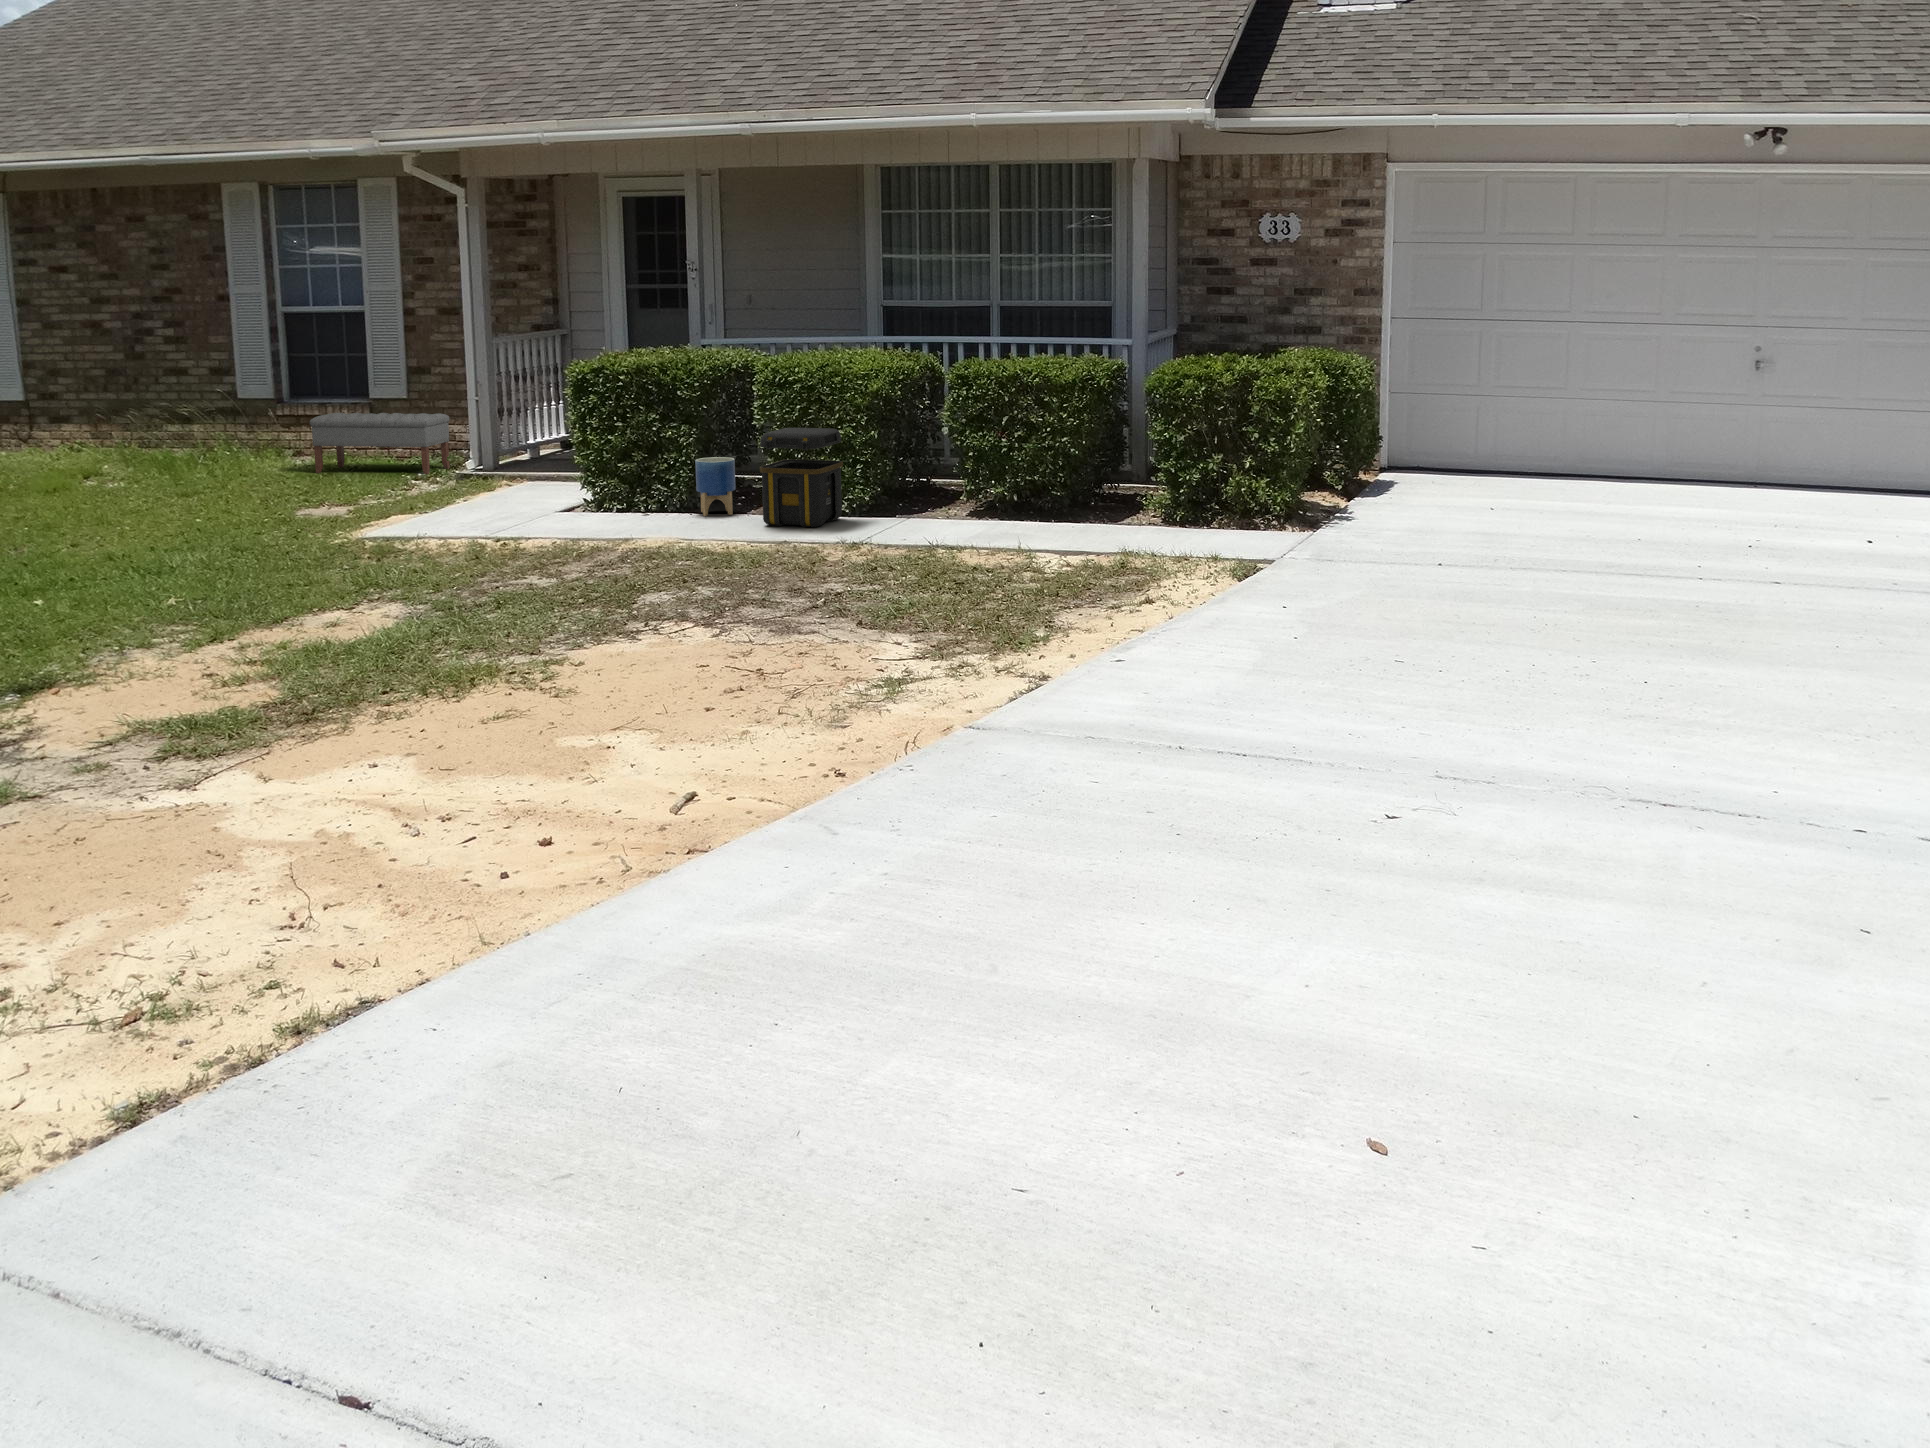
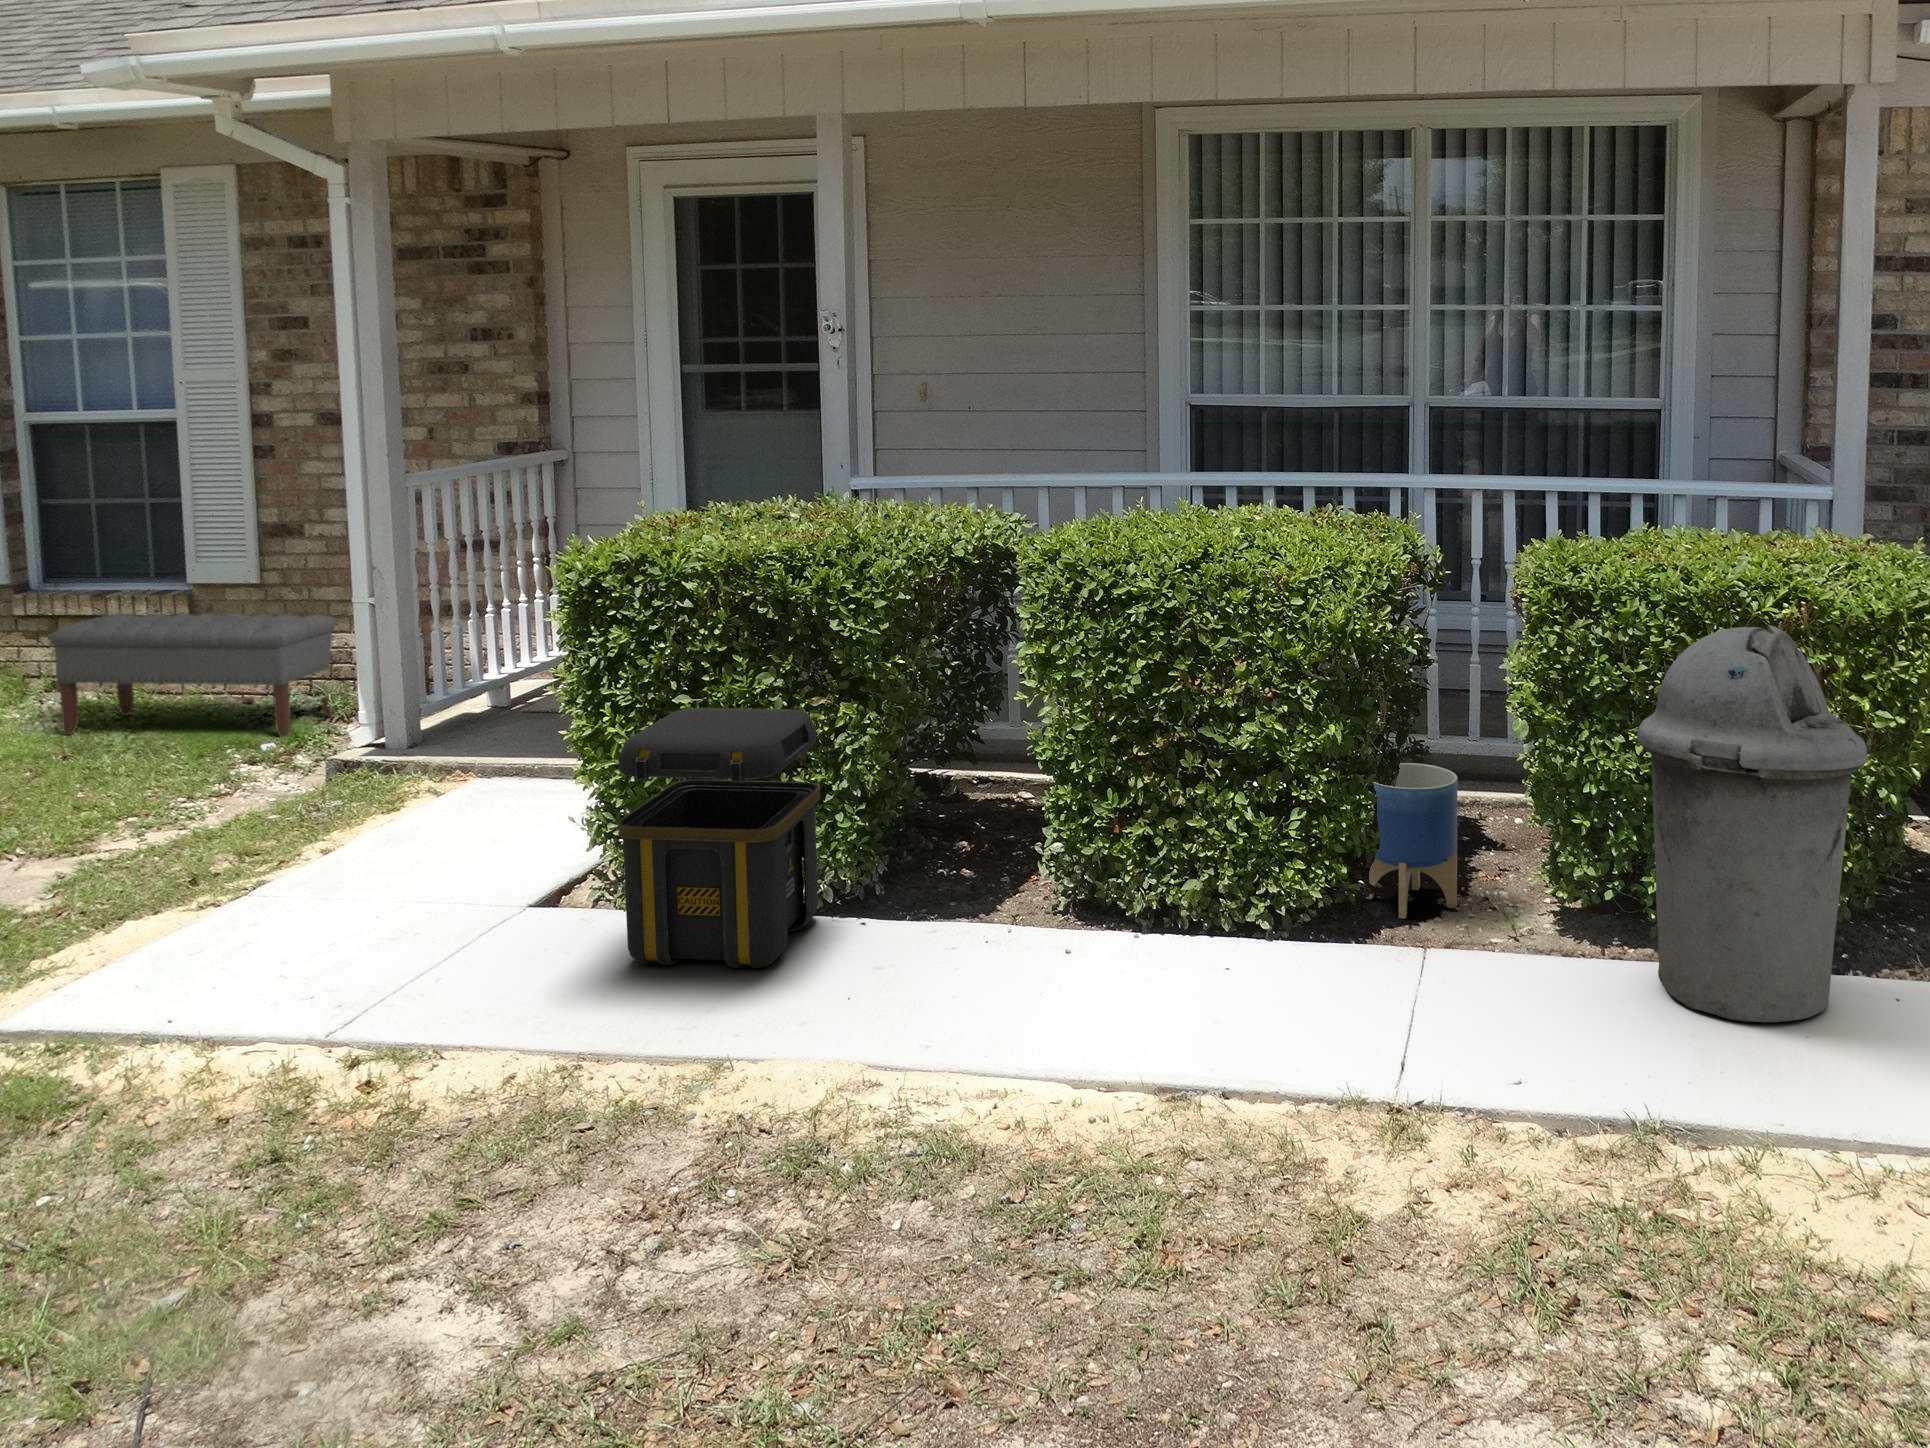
trash can: none [971,385,1053,532] -> present [1637,624,1868,1022]
toolbox: present [760,428,843,527] -> present [618,708,820,968]
planter: present [695,457,736,516] -> present [1364,763,1457,919]

